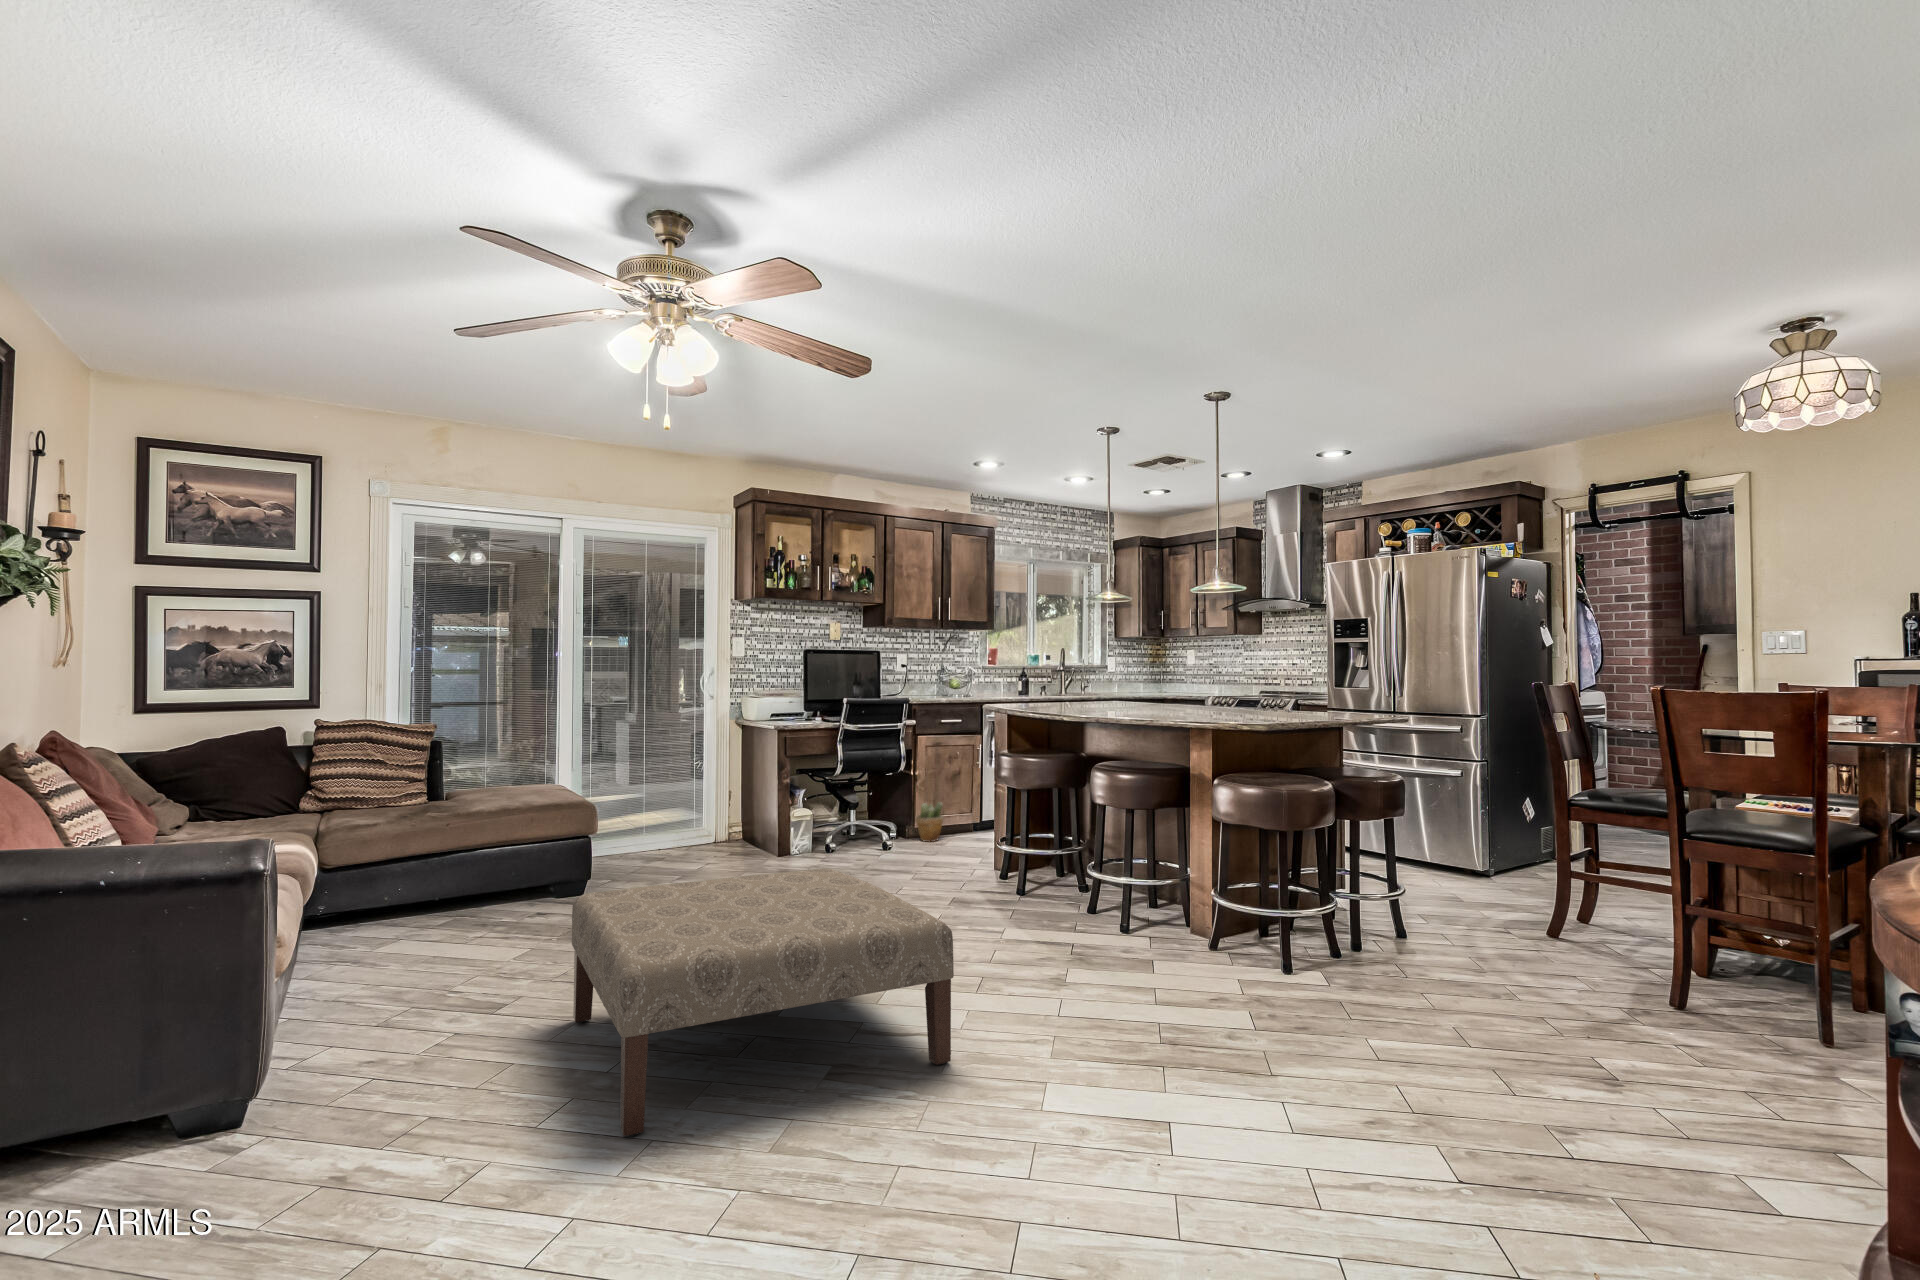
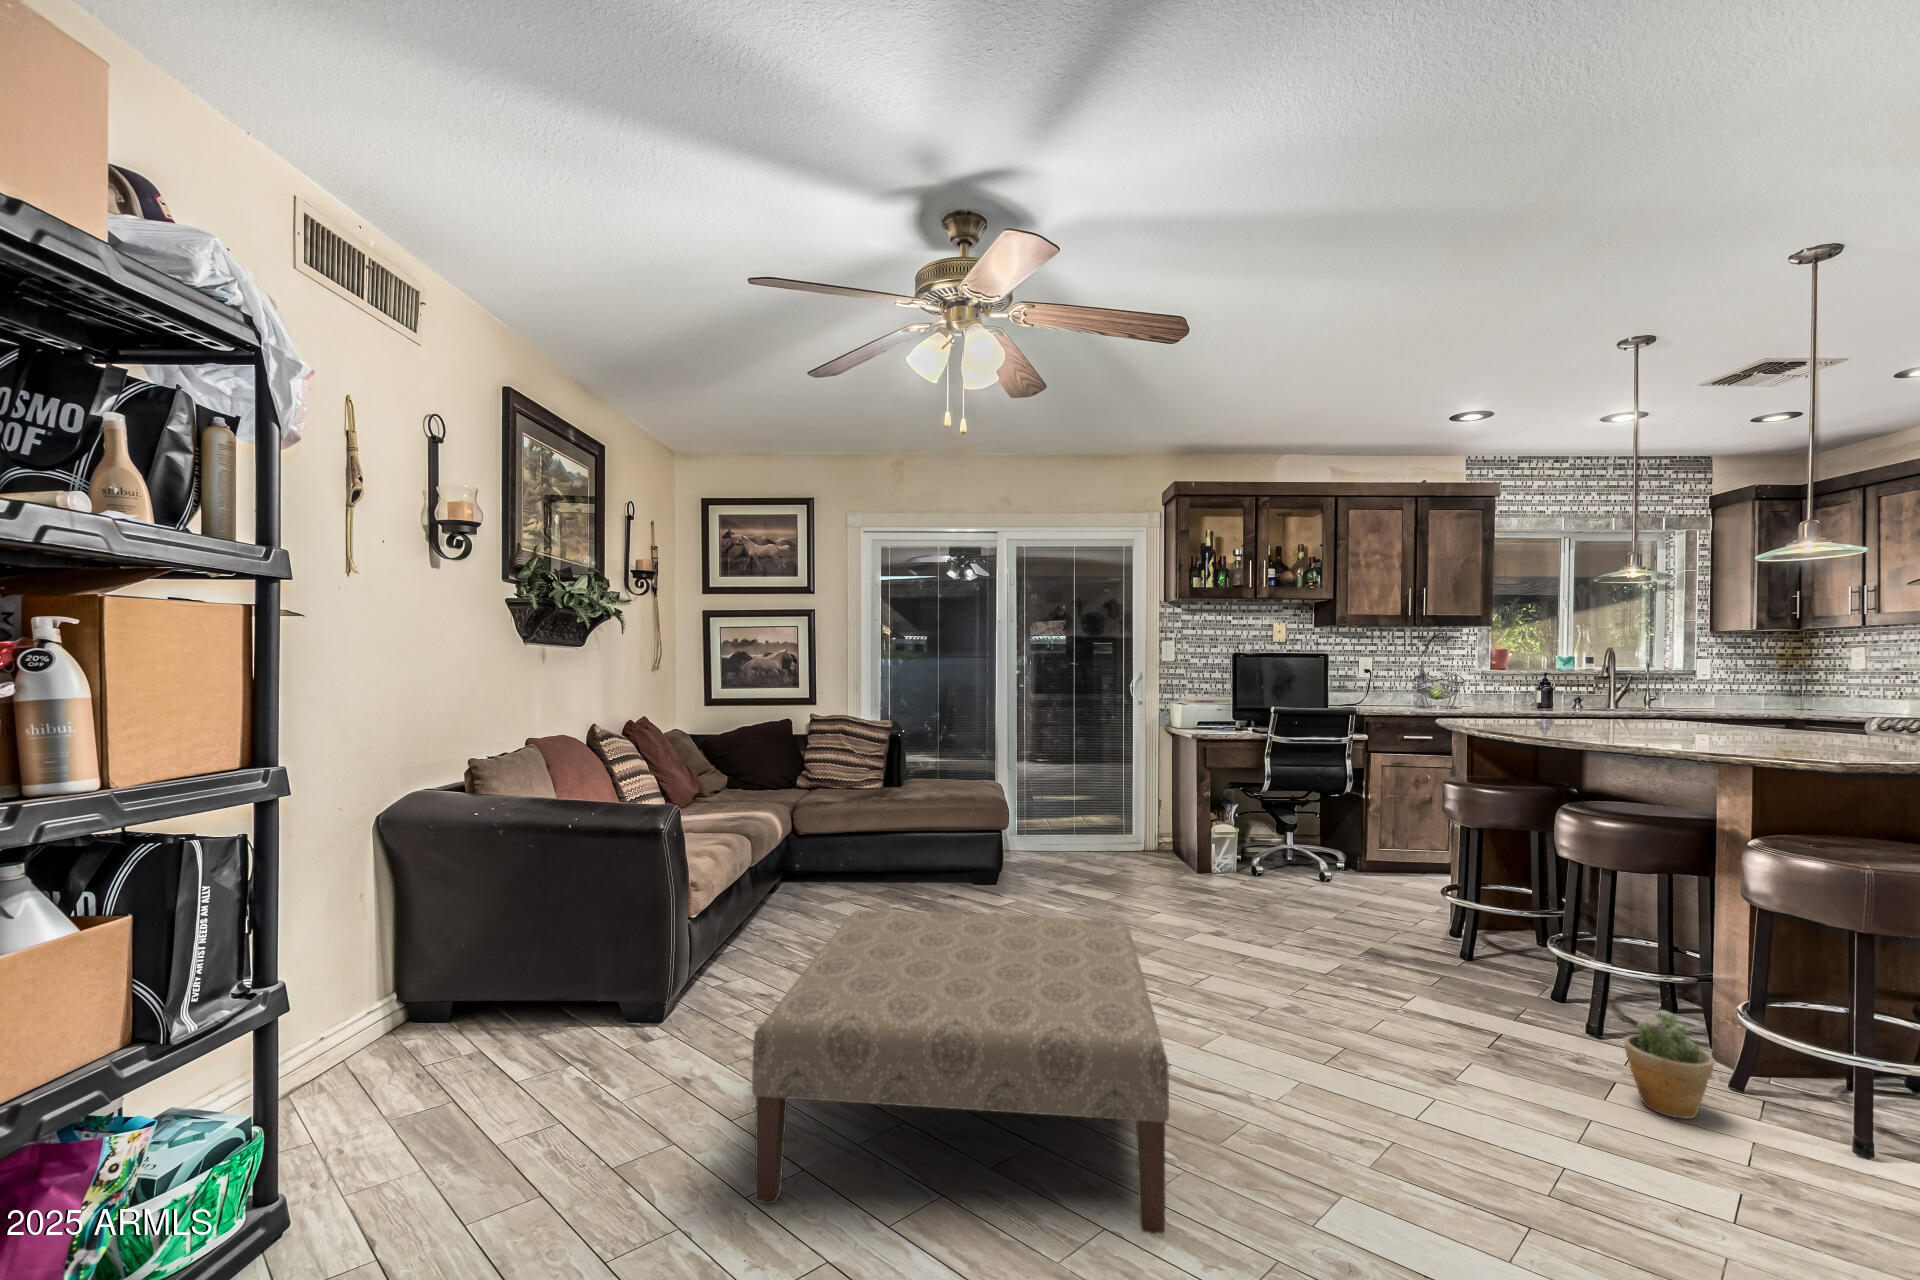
potted plant: present [916,802,943,842] -> present [1624,1010,1715,1119]

